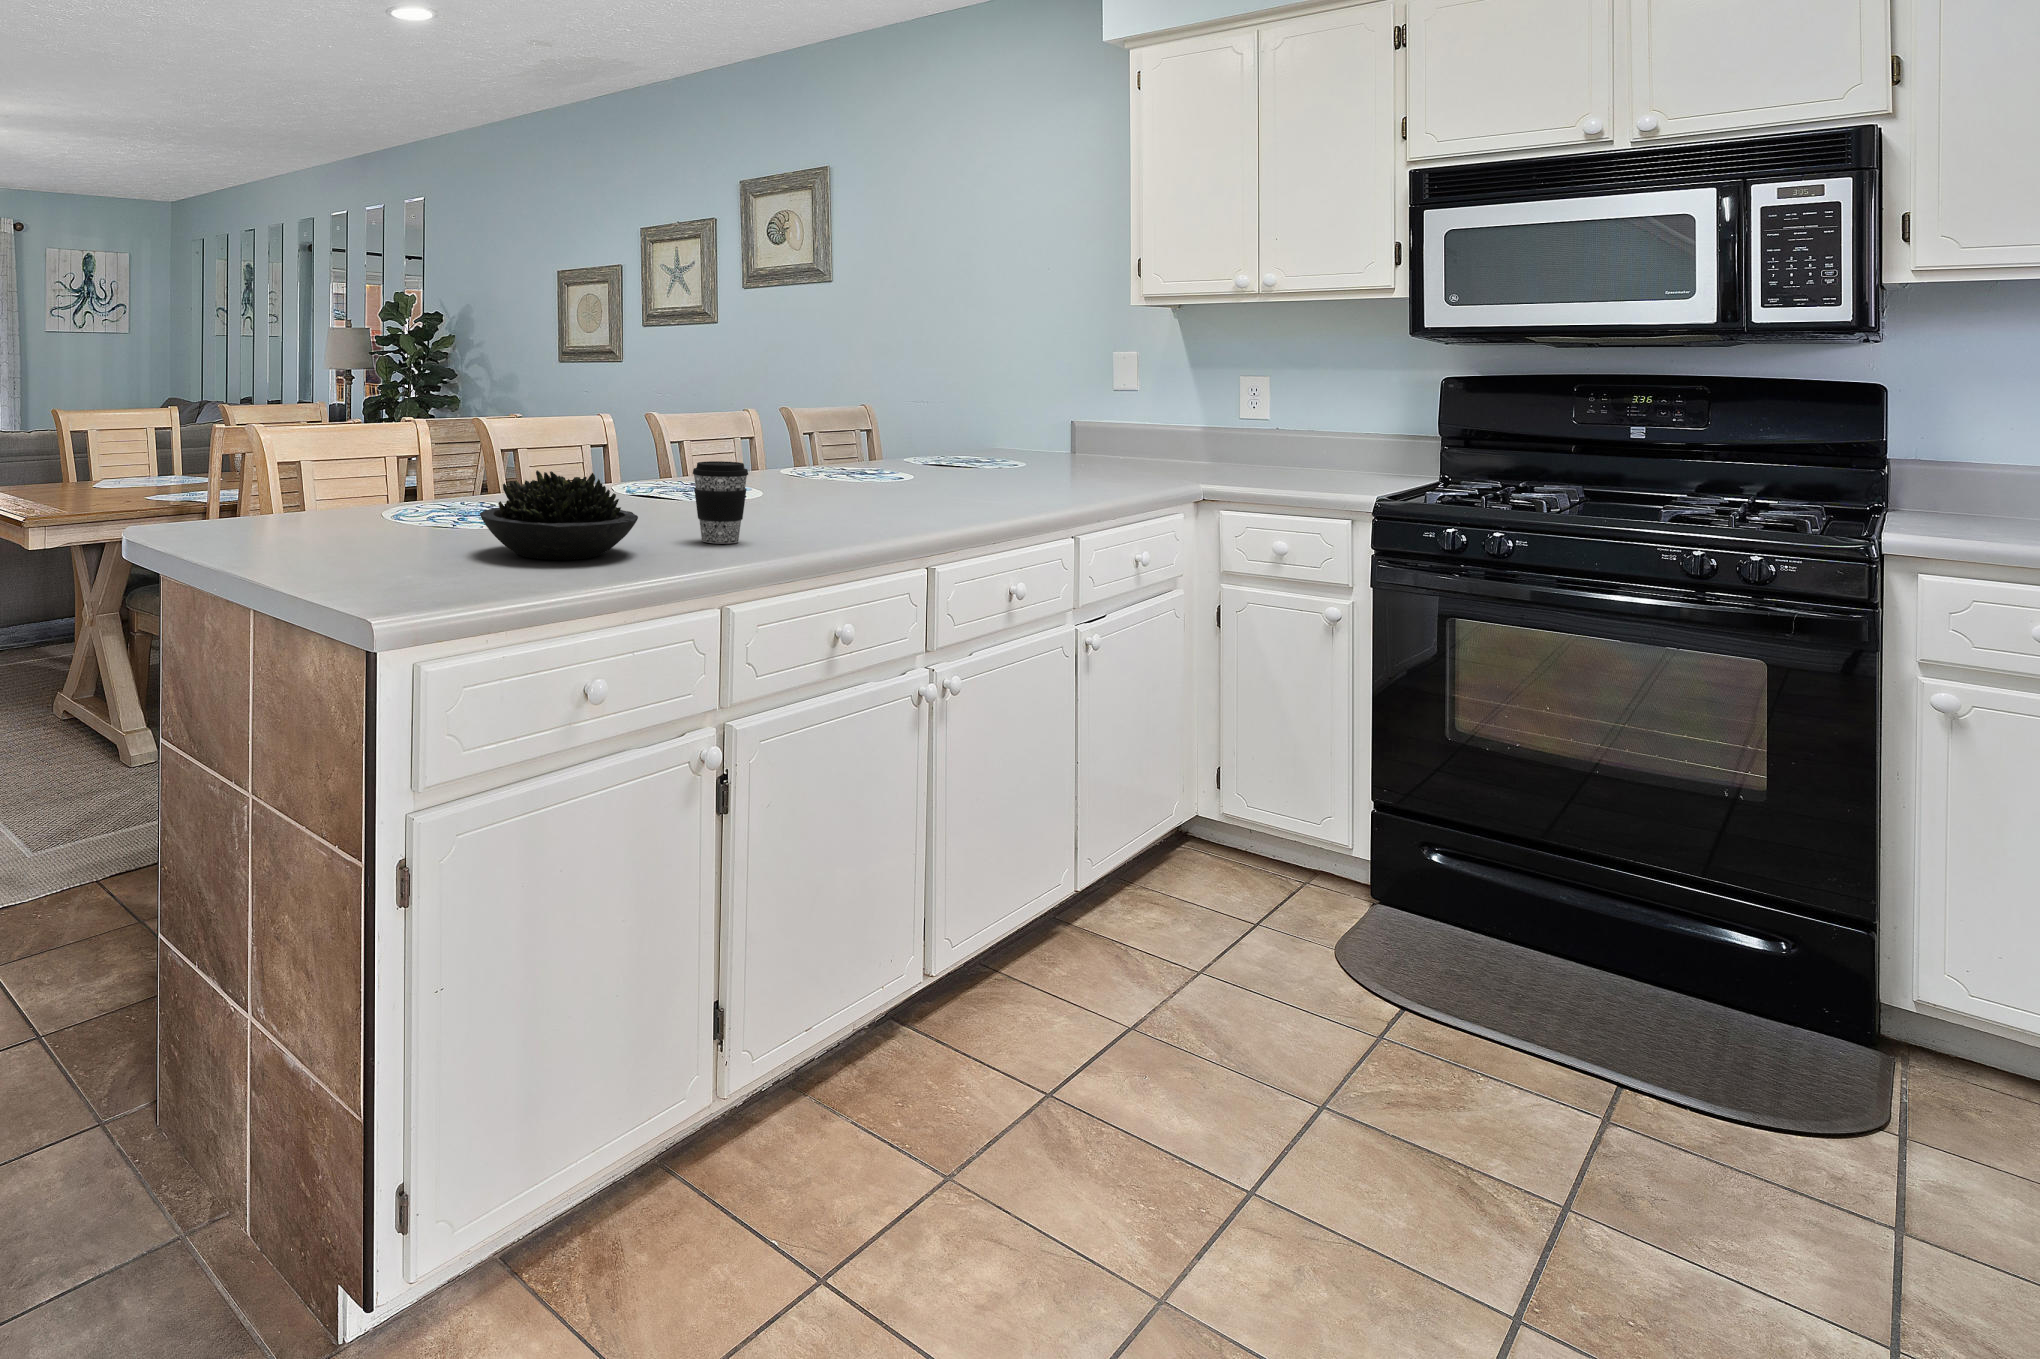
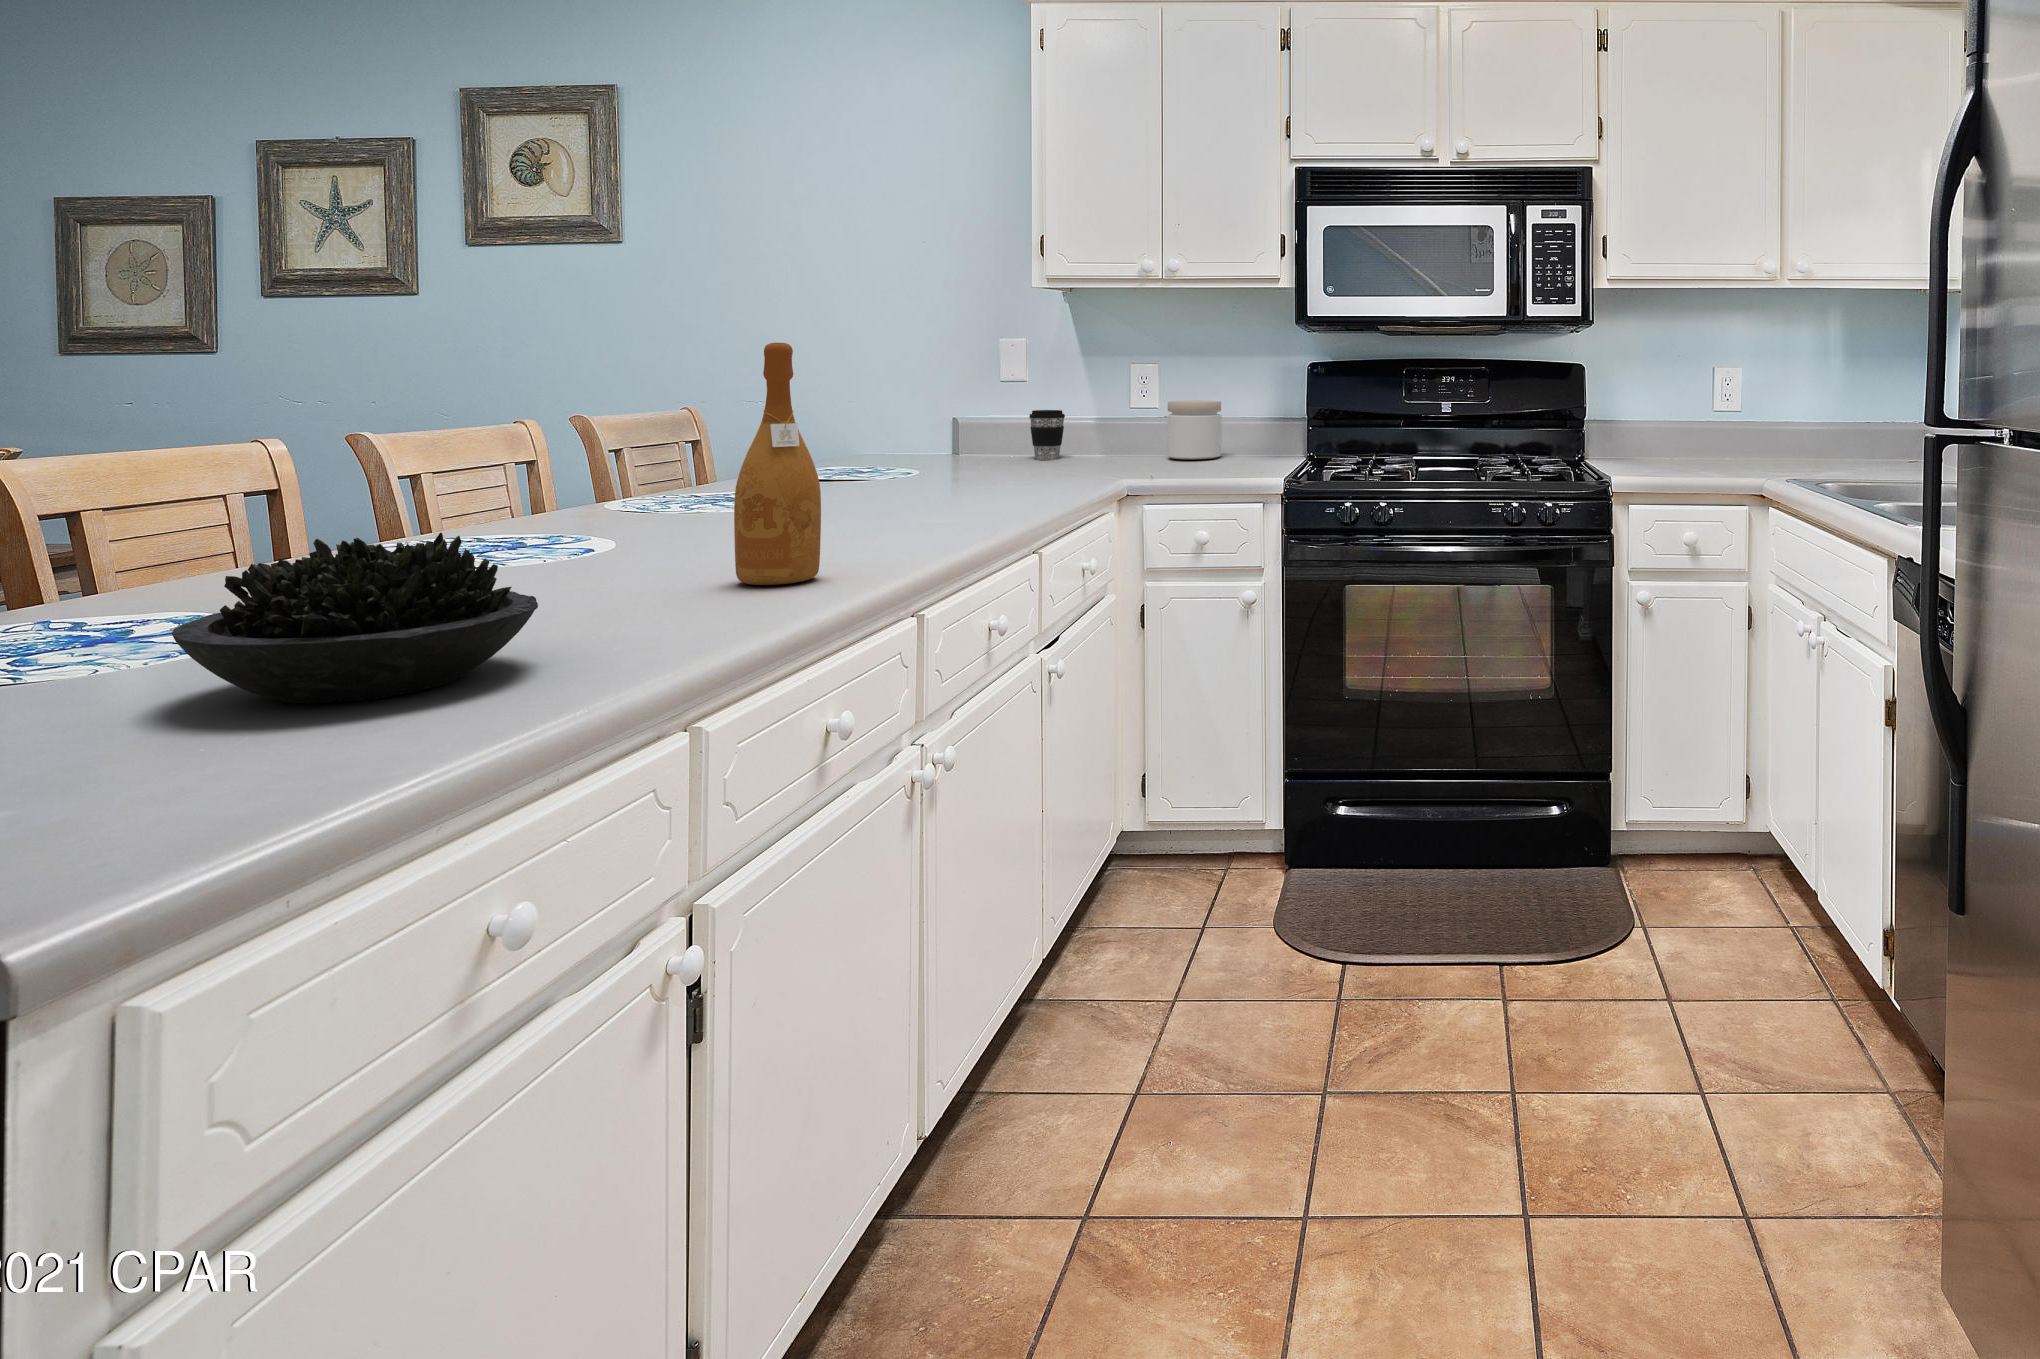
wine bottle: none [786,362,842,532] -> present [734,343,821,585]
jar: none [1275,414,1338,474] -> present [1167,400,1221,459]
coffee cup: present [693,461,748,544] -> present [1029,410,1065,460]

